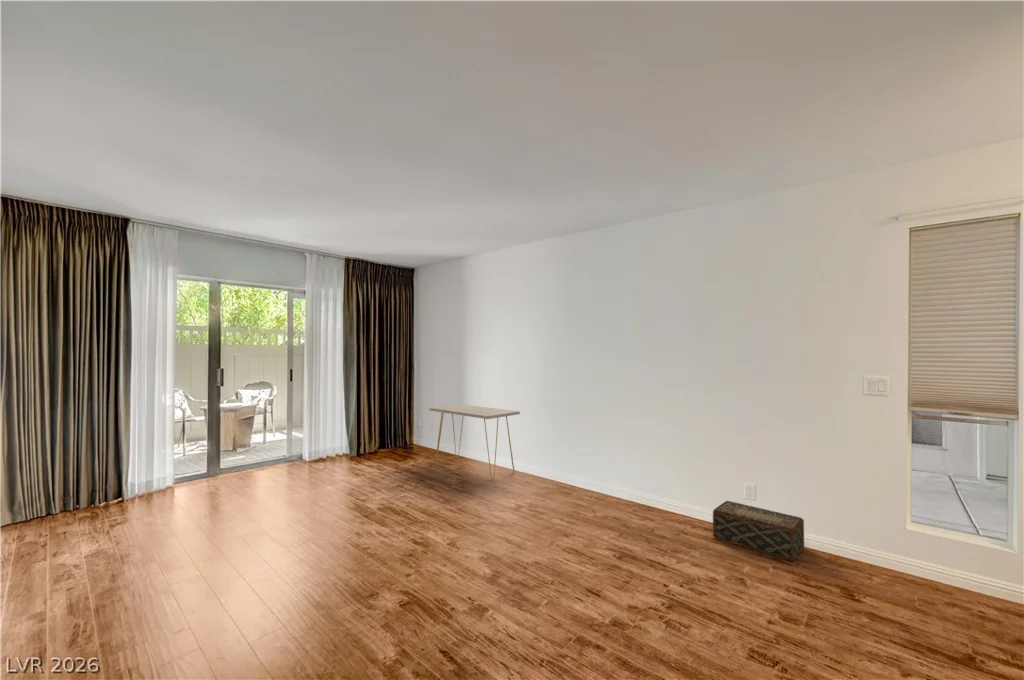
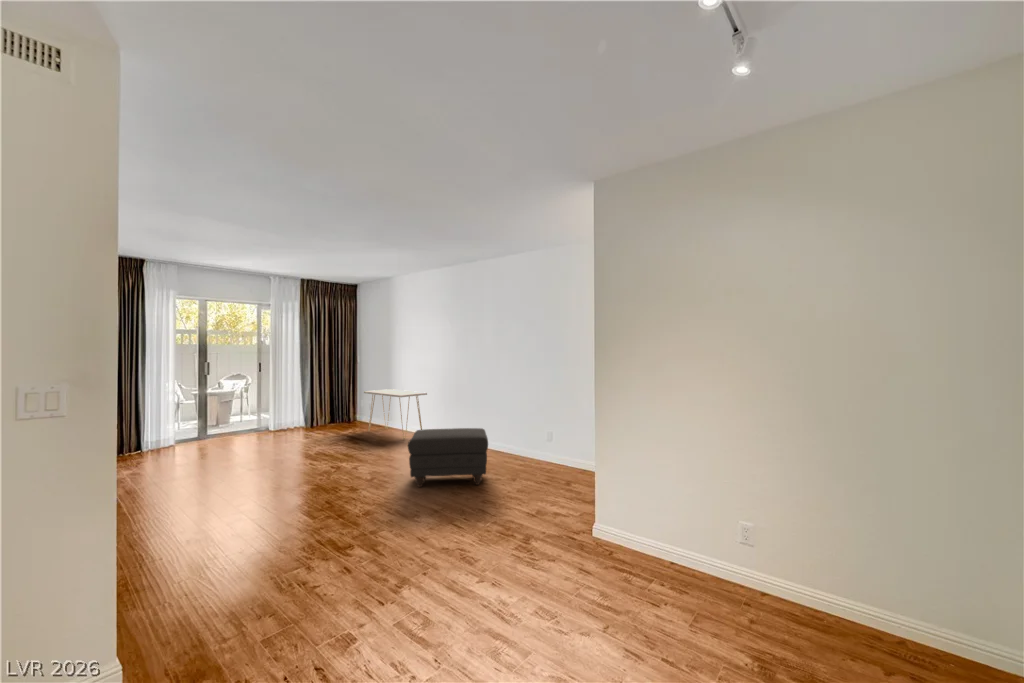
ottoman: none [555,486,719,608] -> present [408,428,488,487]
woven basket: present [713,501,805,561] -> none [521,443,569,471]

